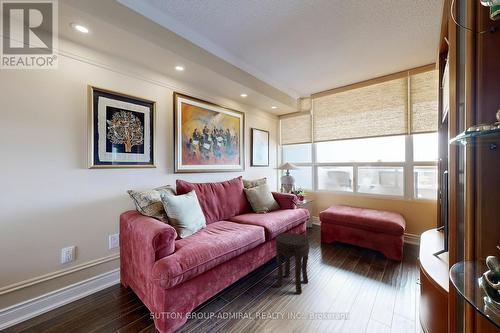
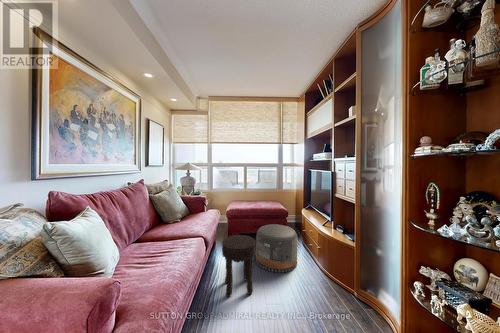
pouf: none [330,235,387,297] -> present [256,224,298,273]

